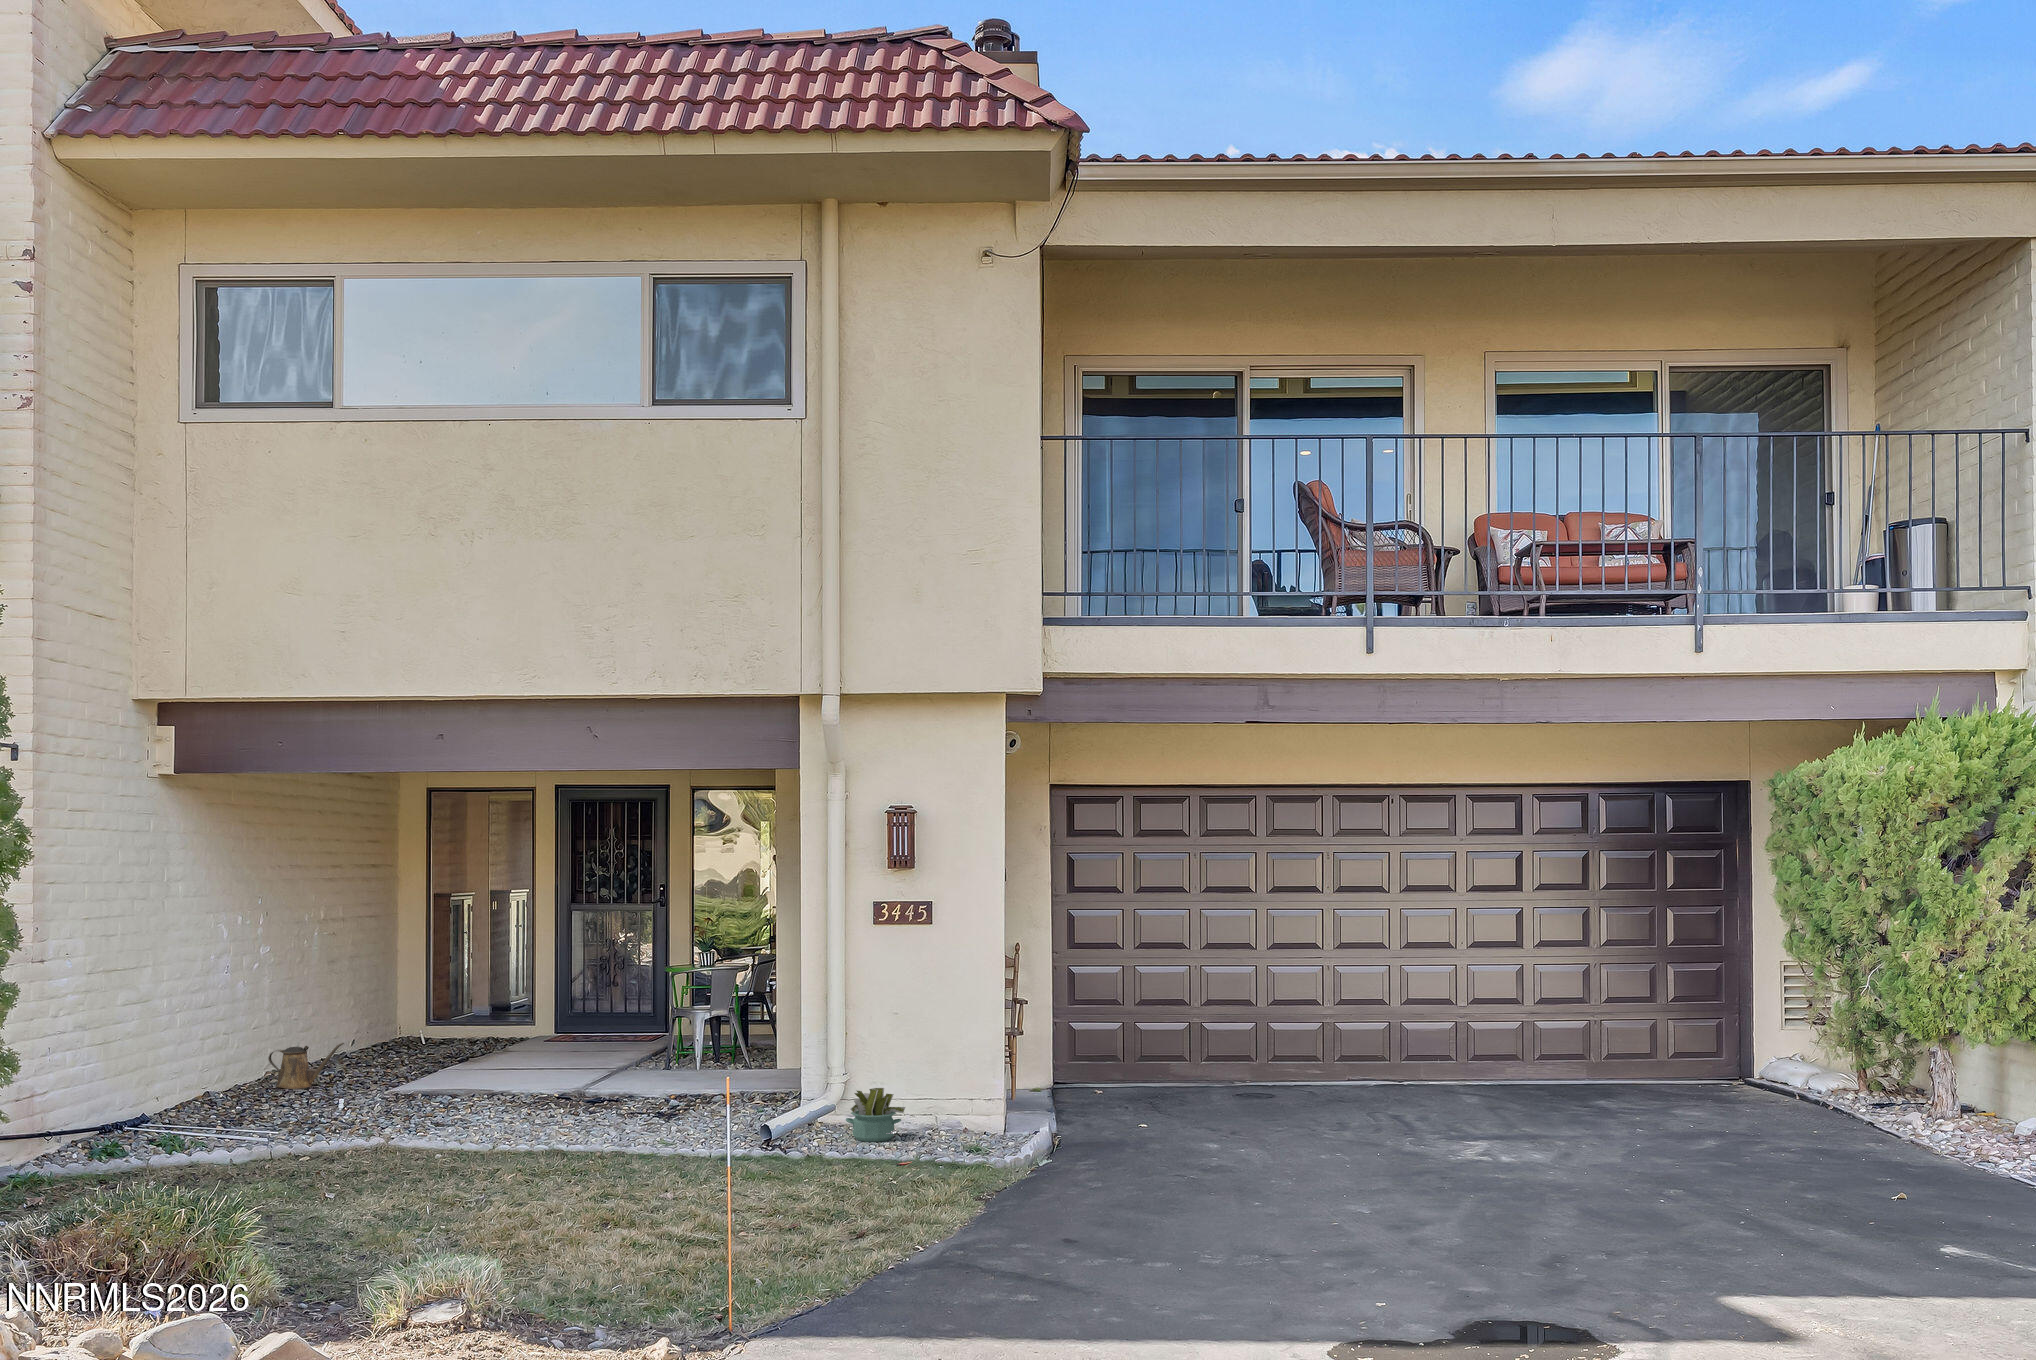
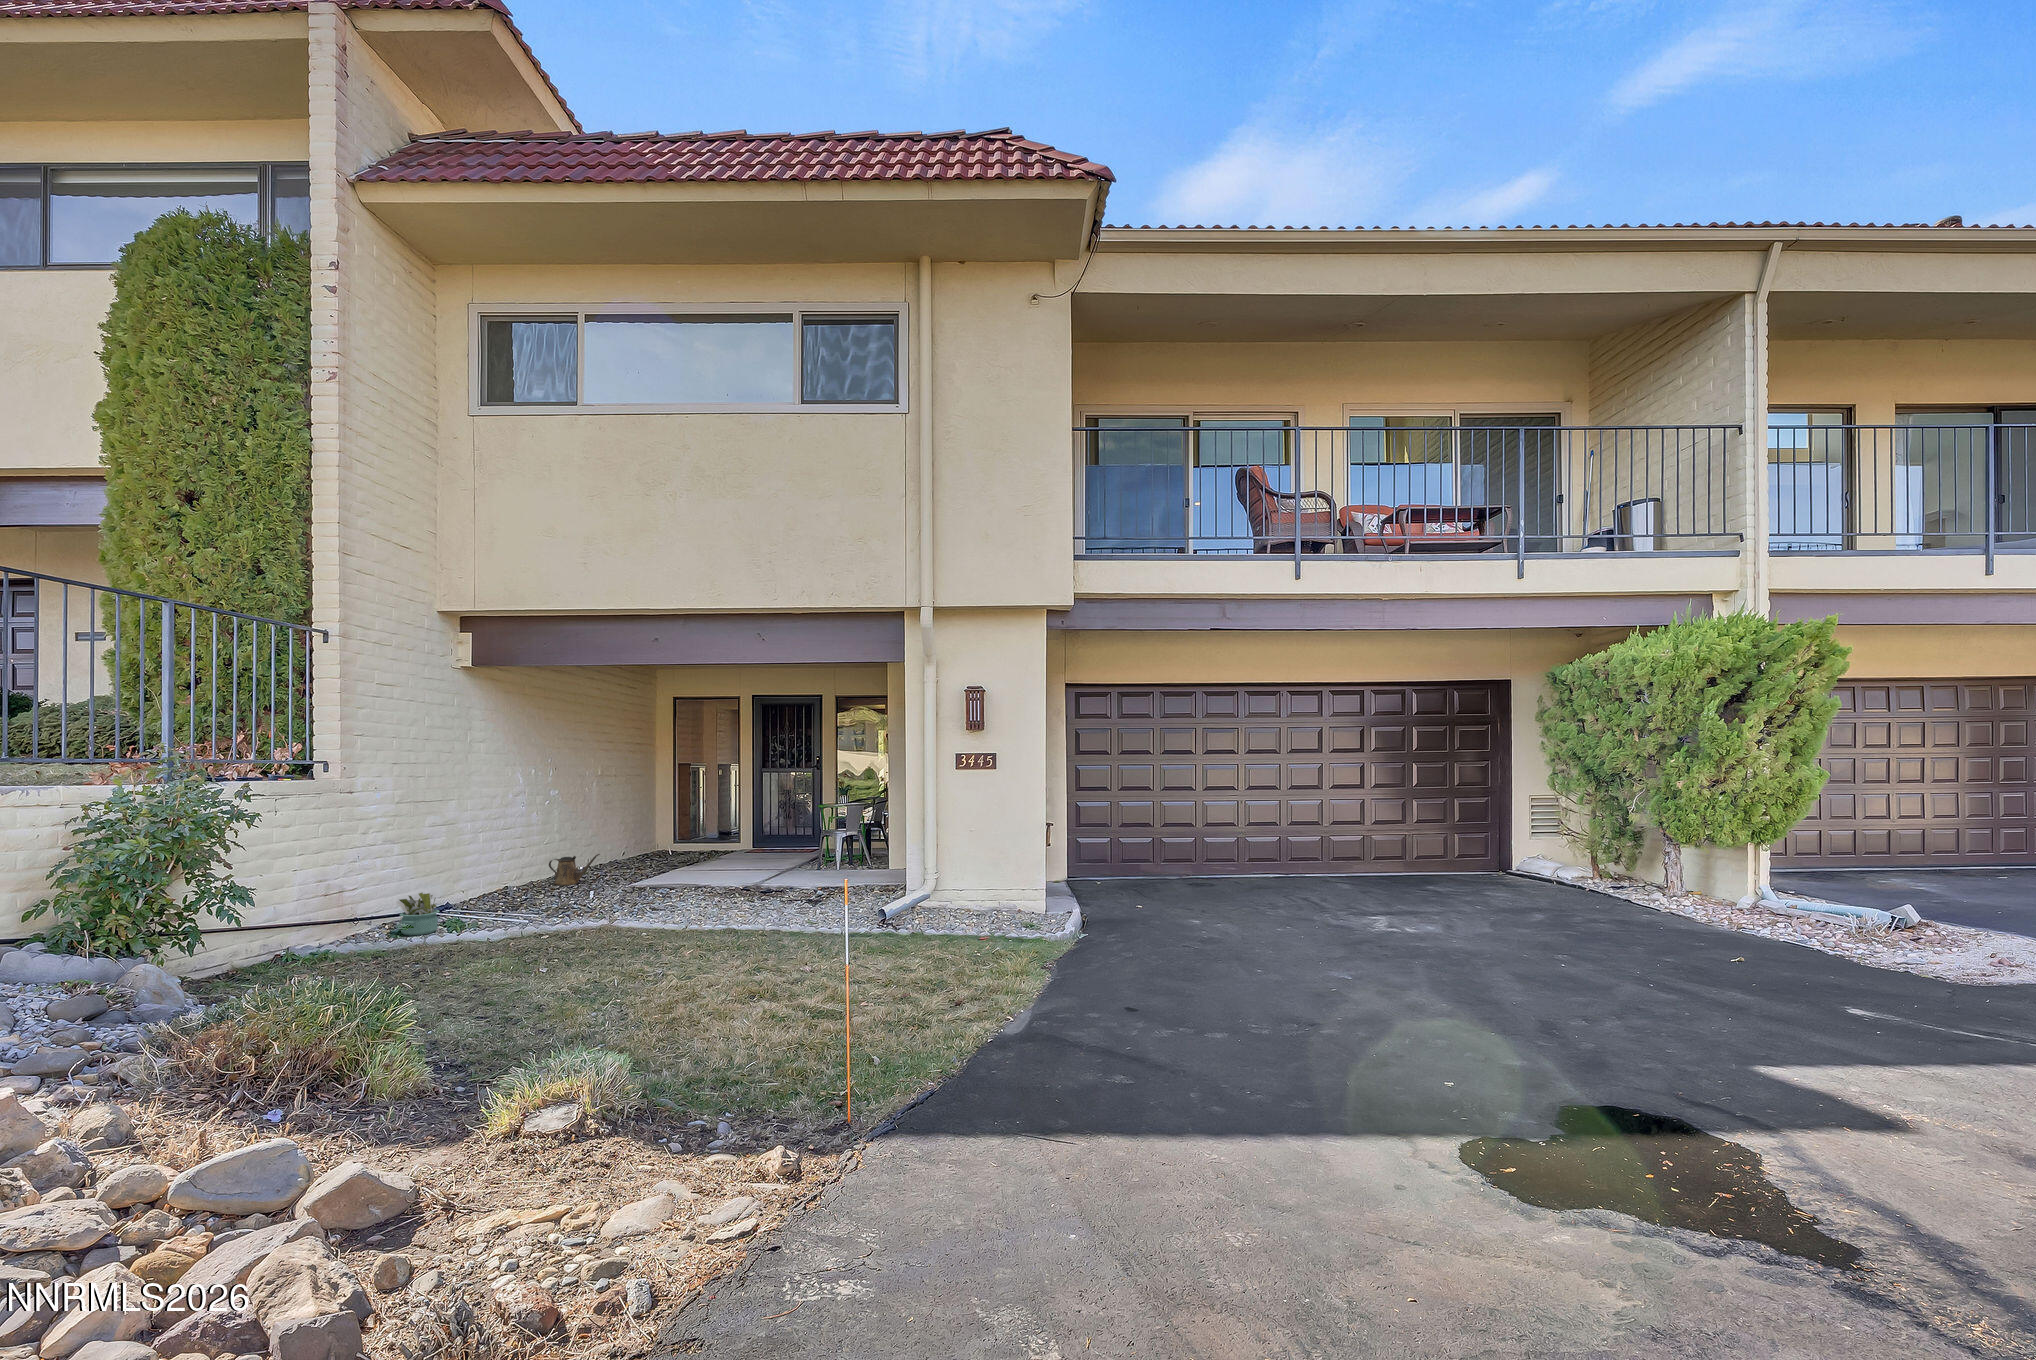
decorative plant: present [846,1088,905,1142] -> present [396,893,440,935]

